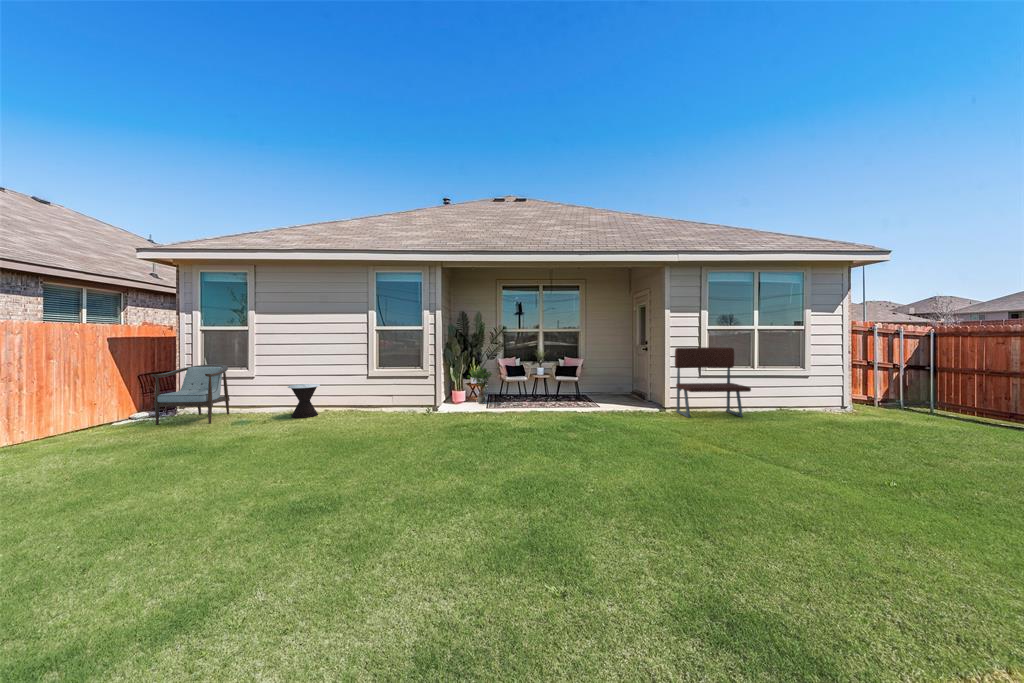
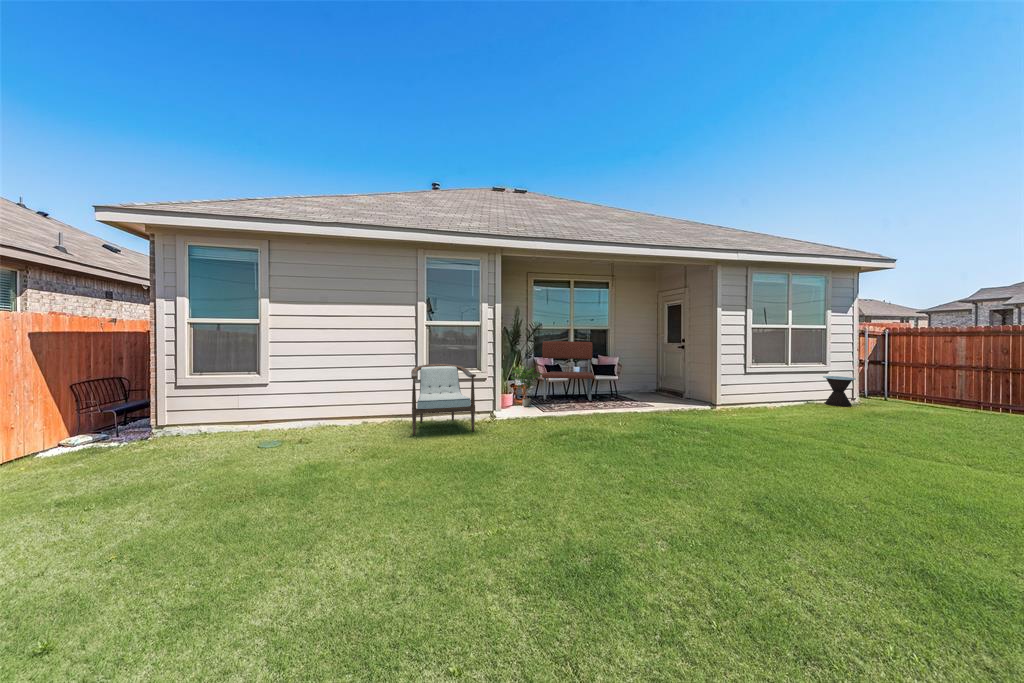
bench: present [675,347,751,418] -> present [542,341,594,401]
armchair: present [152,364,230,424] -> present [411,364,476,435]
side table: present [288,384,320,418] -> present [823,376,856,407]

